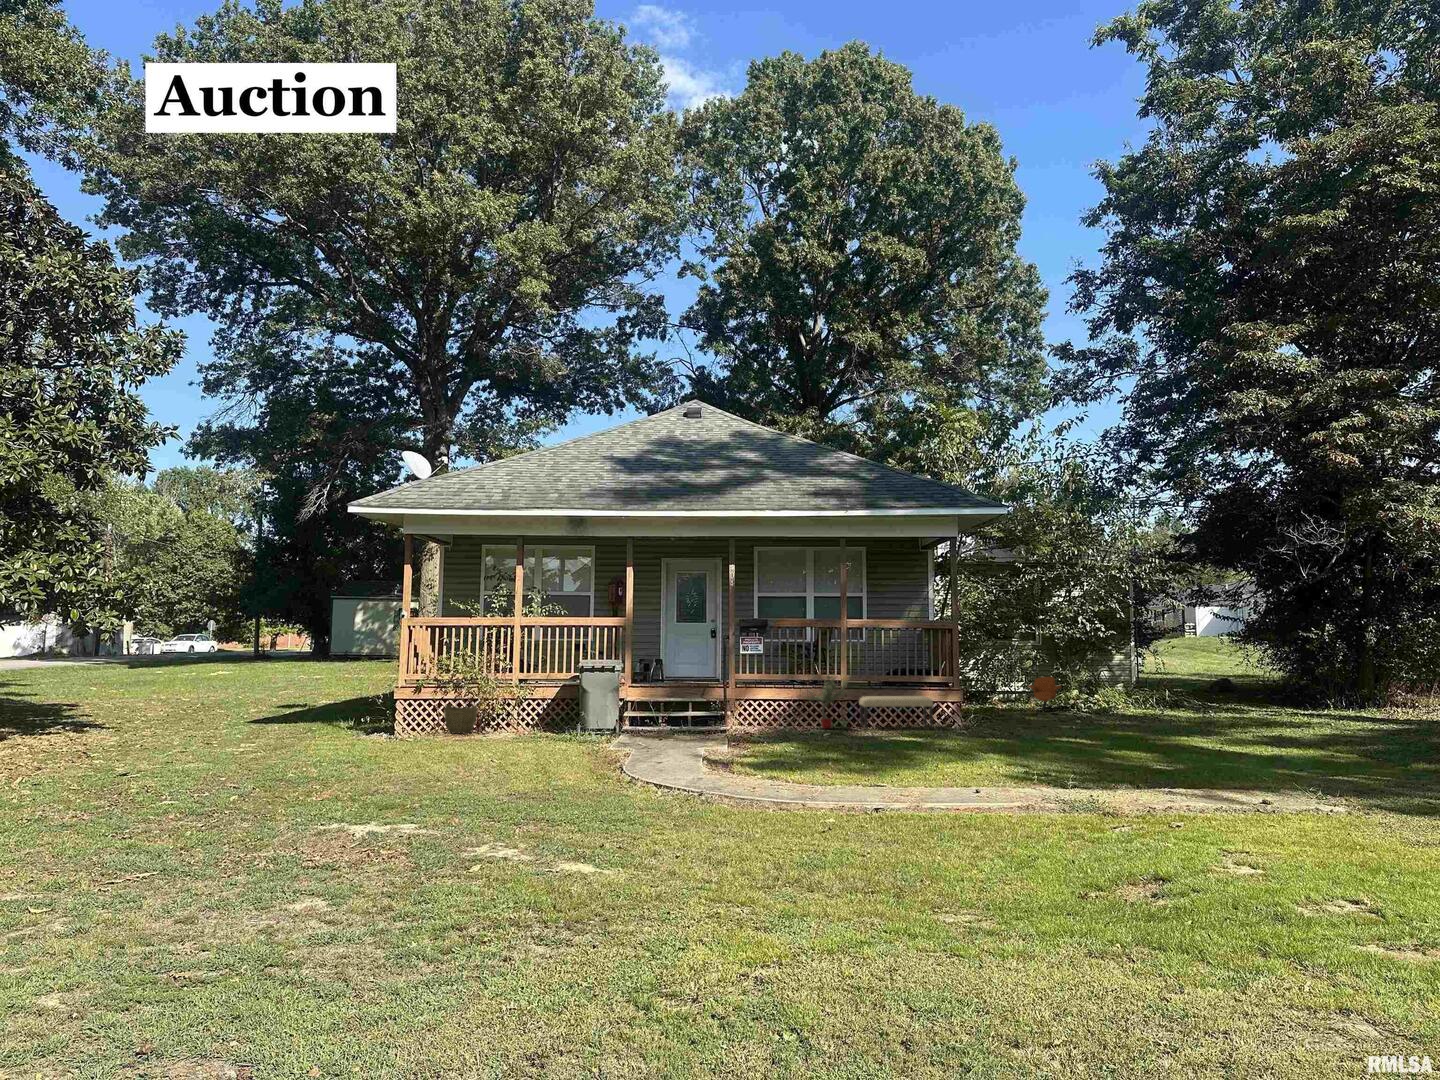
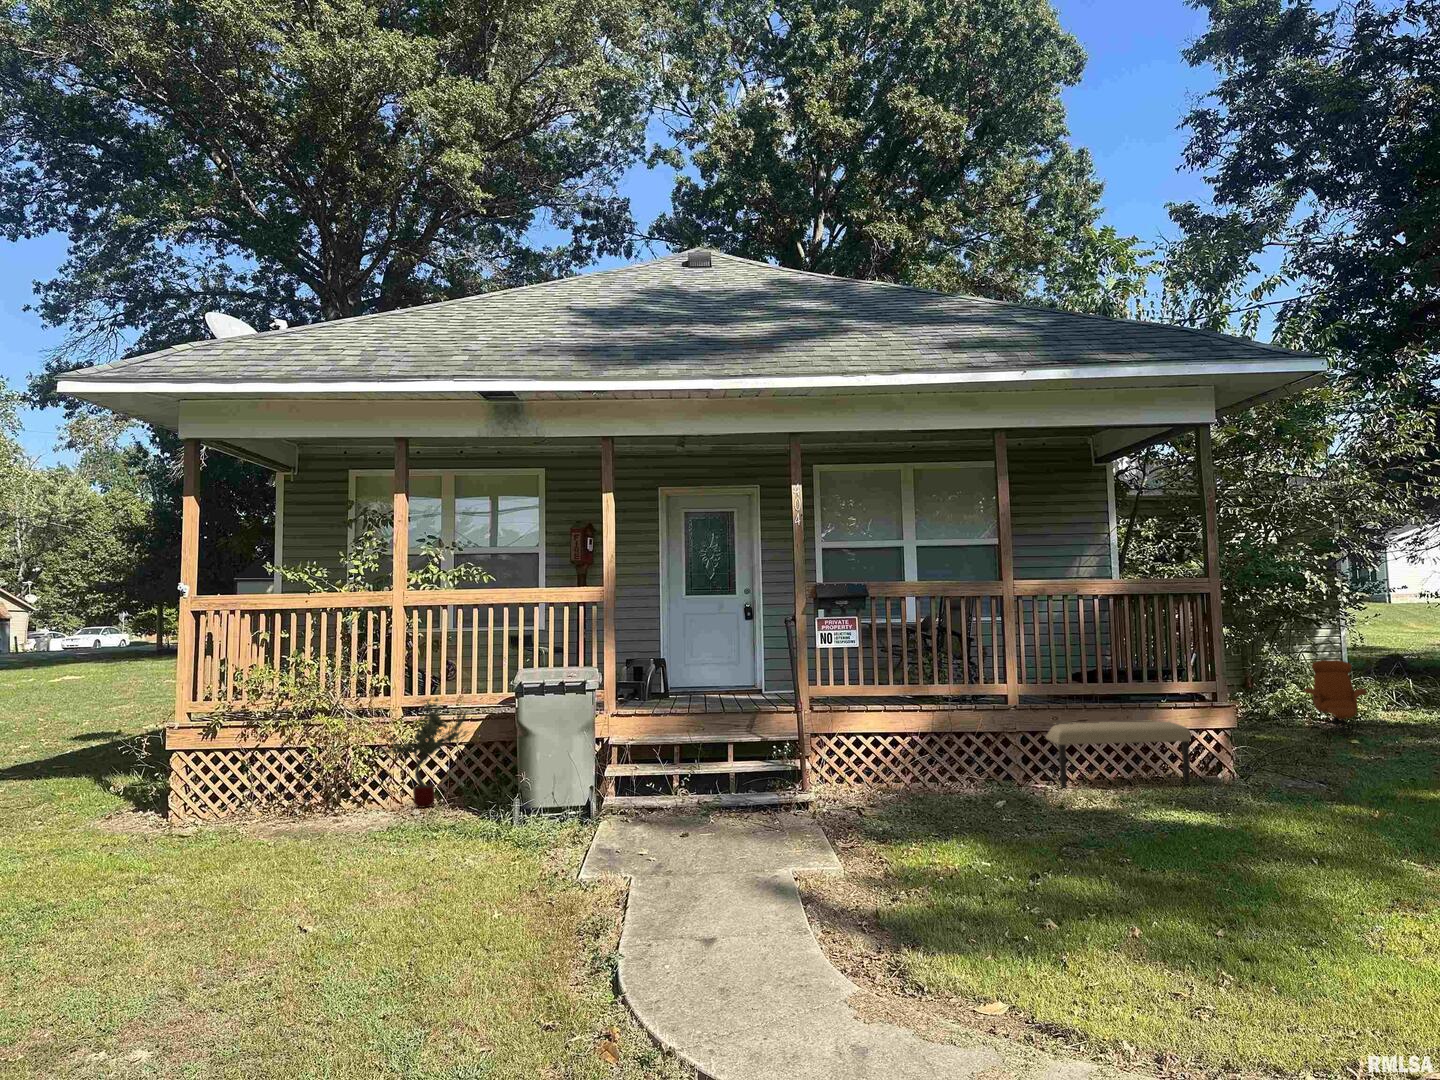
potted tree: present [804,674,847,729] -> present [379,698,467,808]
woven basket: present [444,697,477,733] -> none [258,742,323,816]

